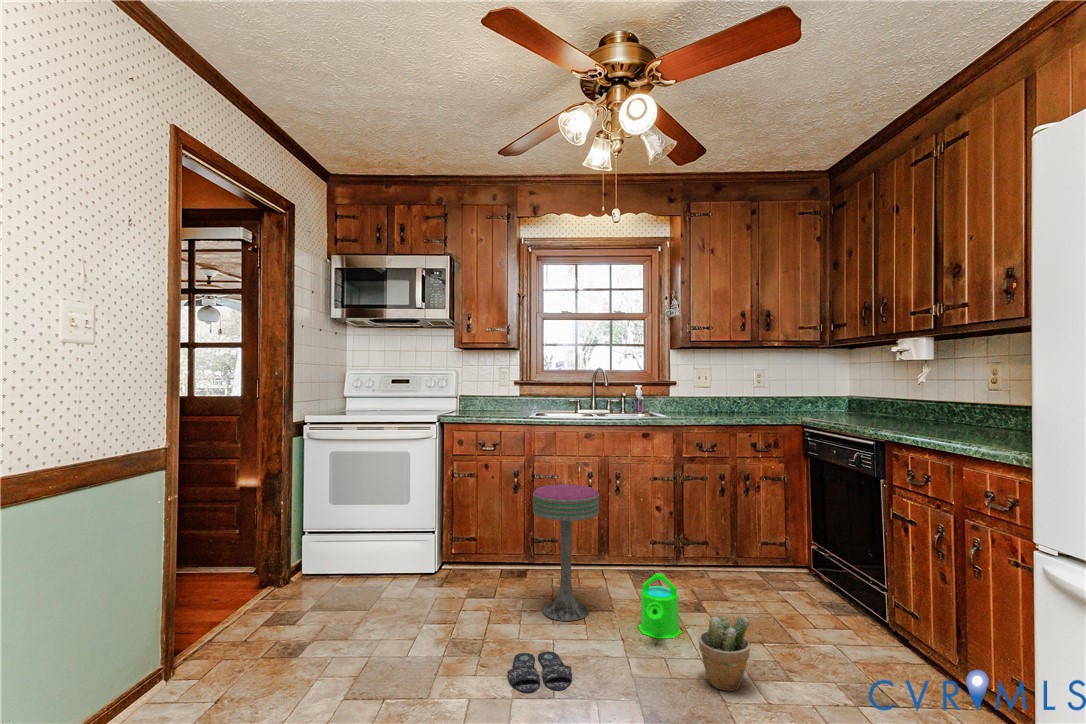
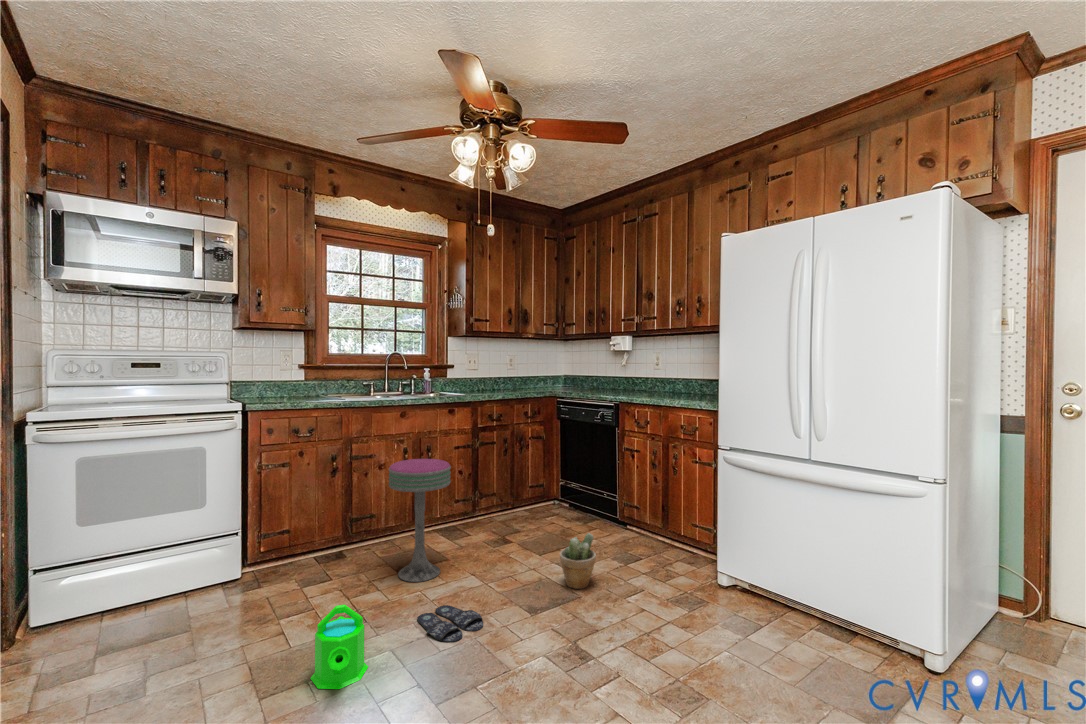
watering can: present [638,573,682,639] -> present [310,604,368,689]

